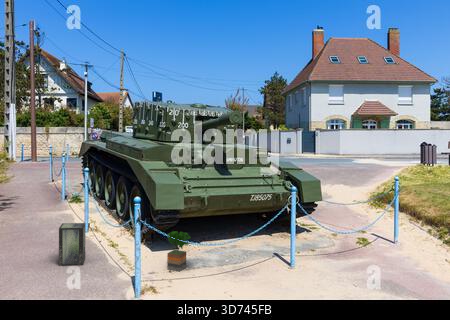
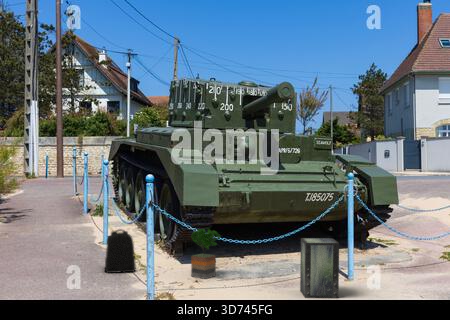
storage box: present [59,223,85,266] -> present [300,238,339,298]
backpack: none [95,232,121,268] -> present [105,229,136,273]

